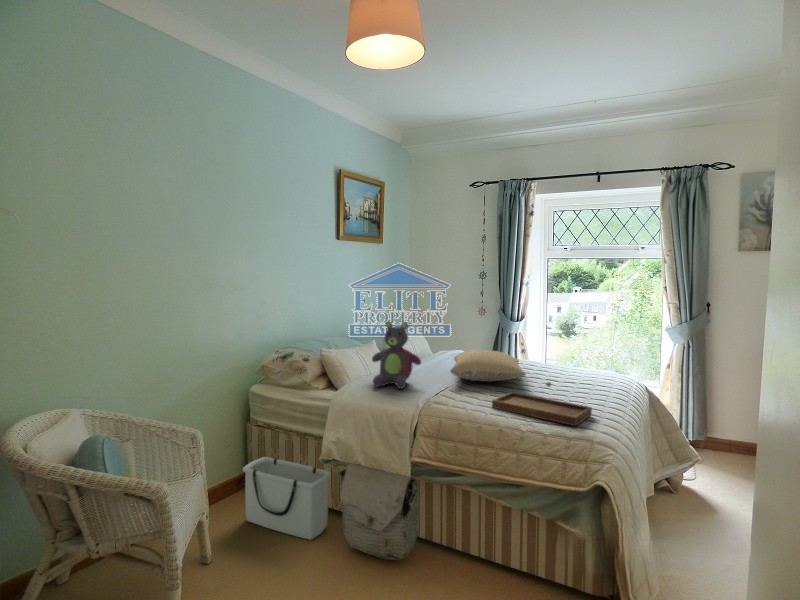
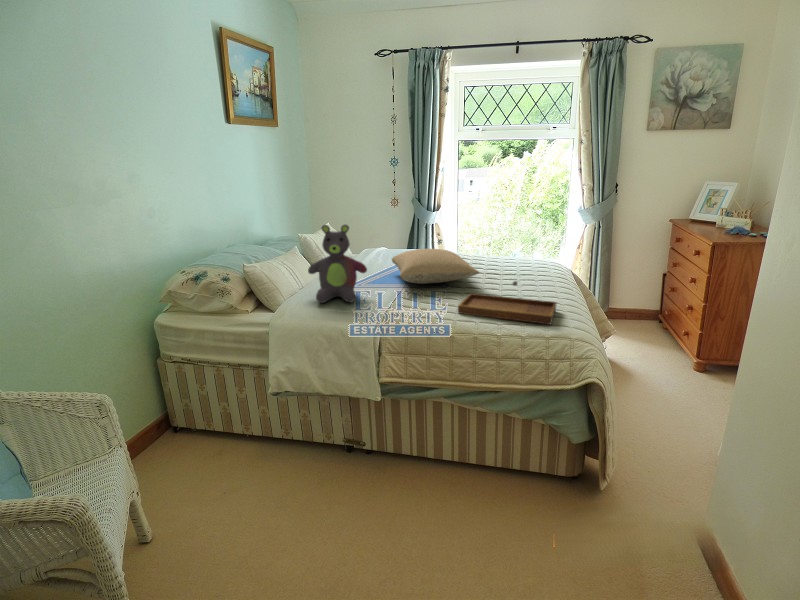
storage bin: present [243,457,330,540] -> none [170,398,282,478]
bag: present [340,463,420,560] -> none [295,392,394,483]

